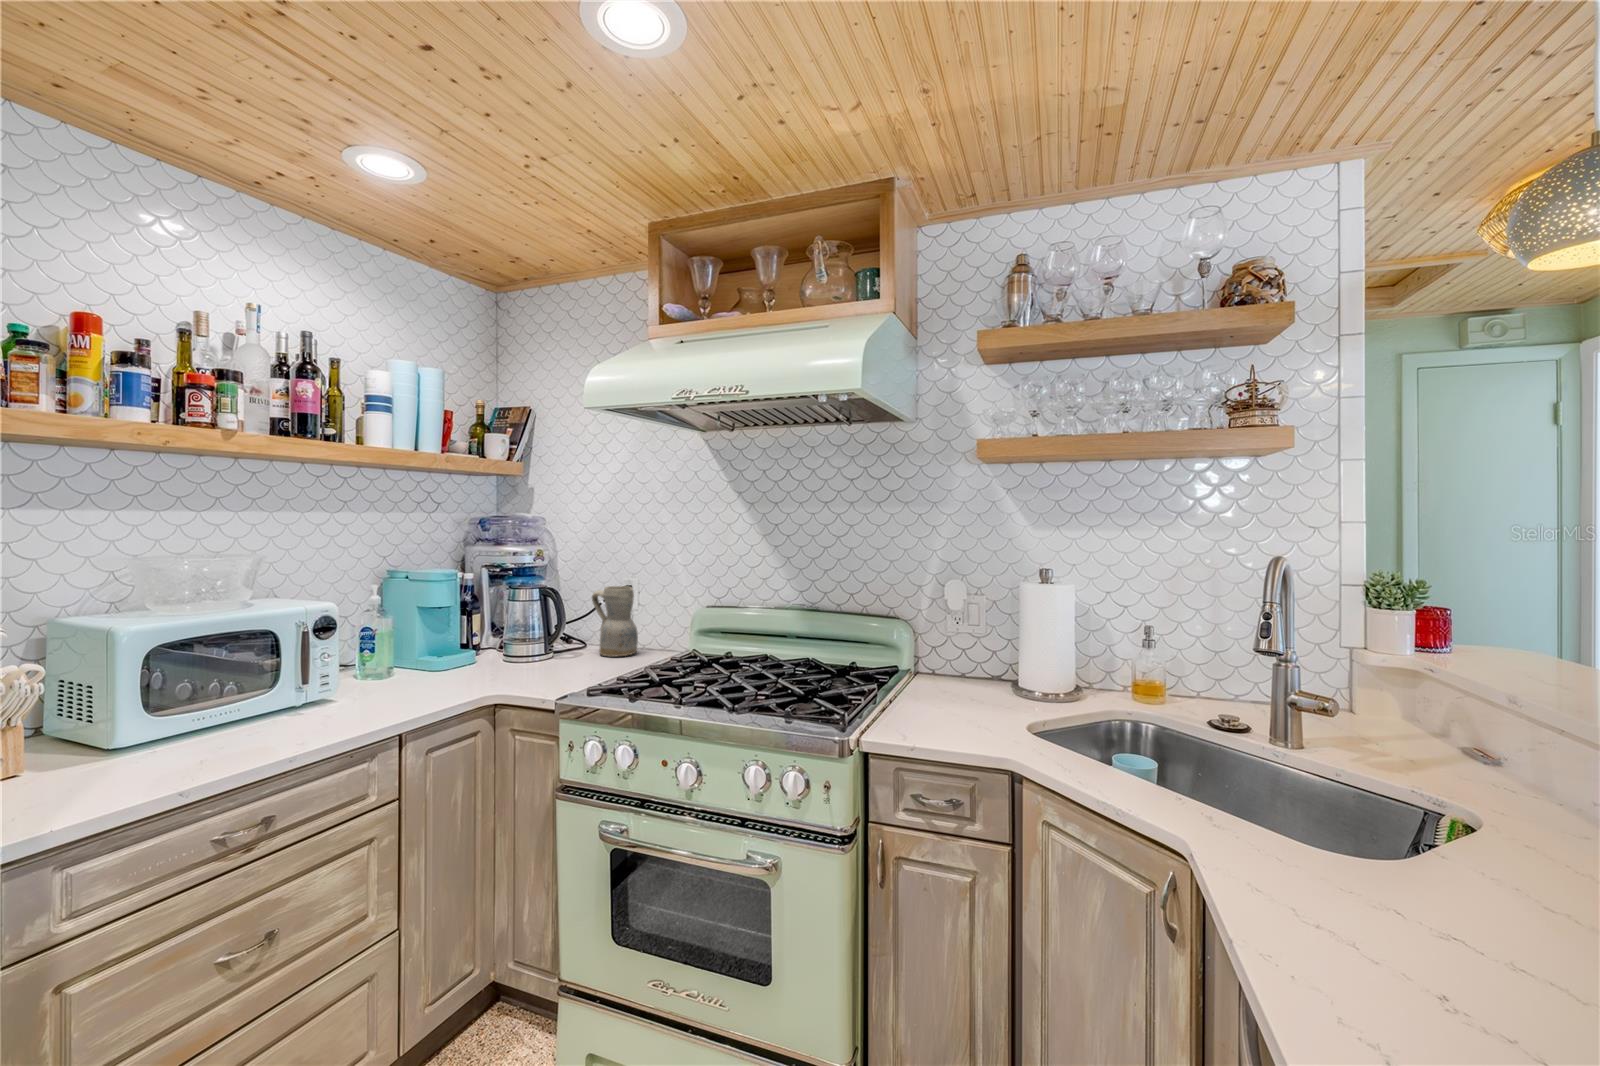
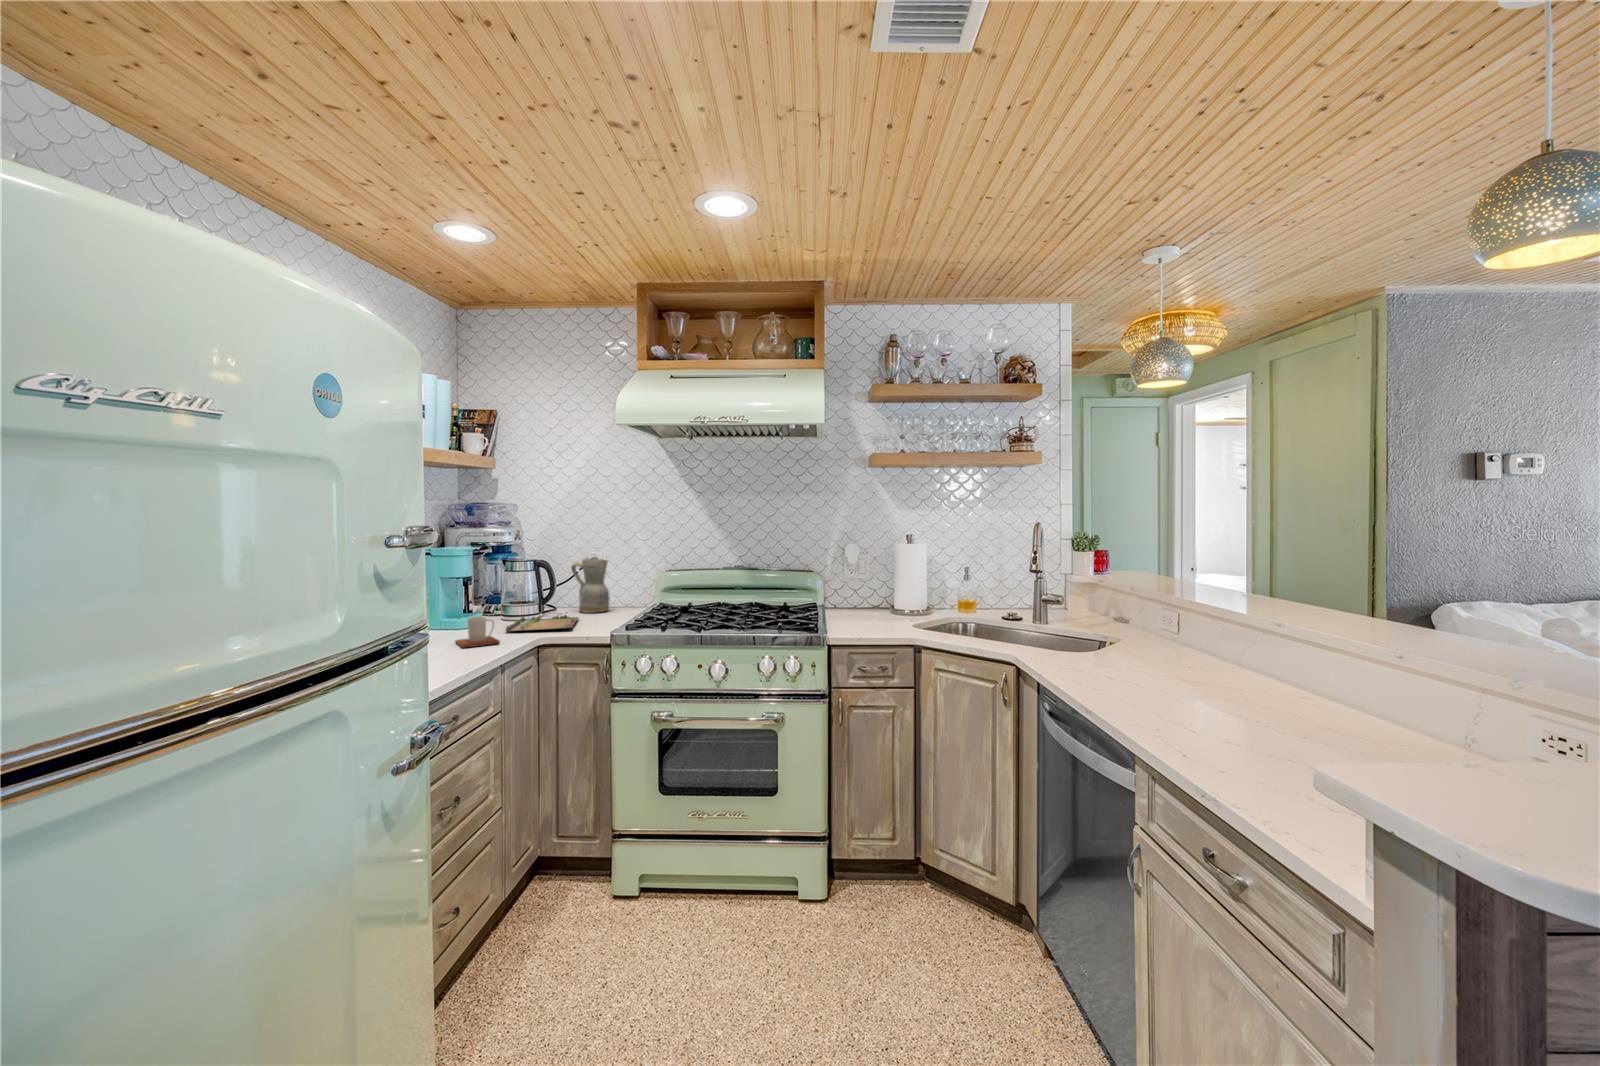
tray: none [463,655,581,684] -> present [506,612,579,632]
mug: none [369,666,429,709] -> present [455,617,500,648]

